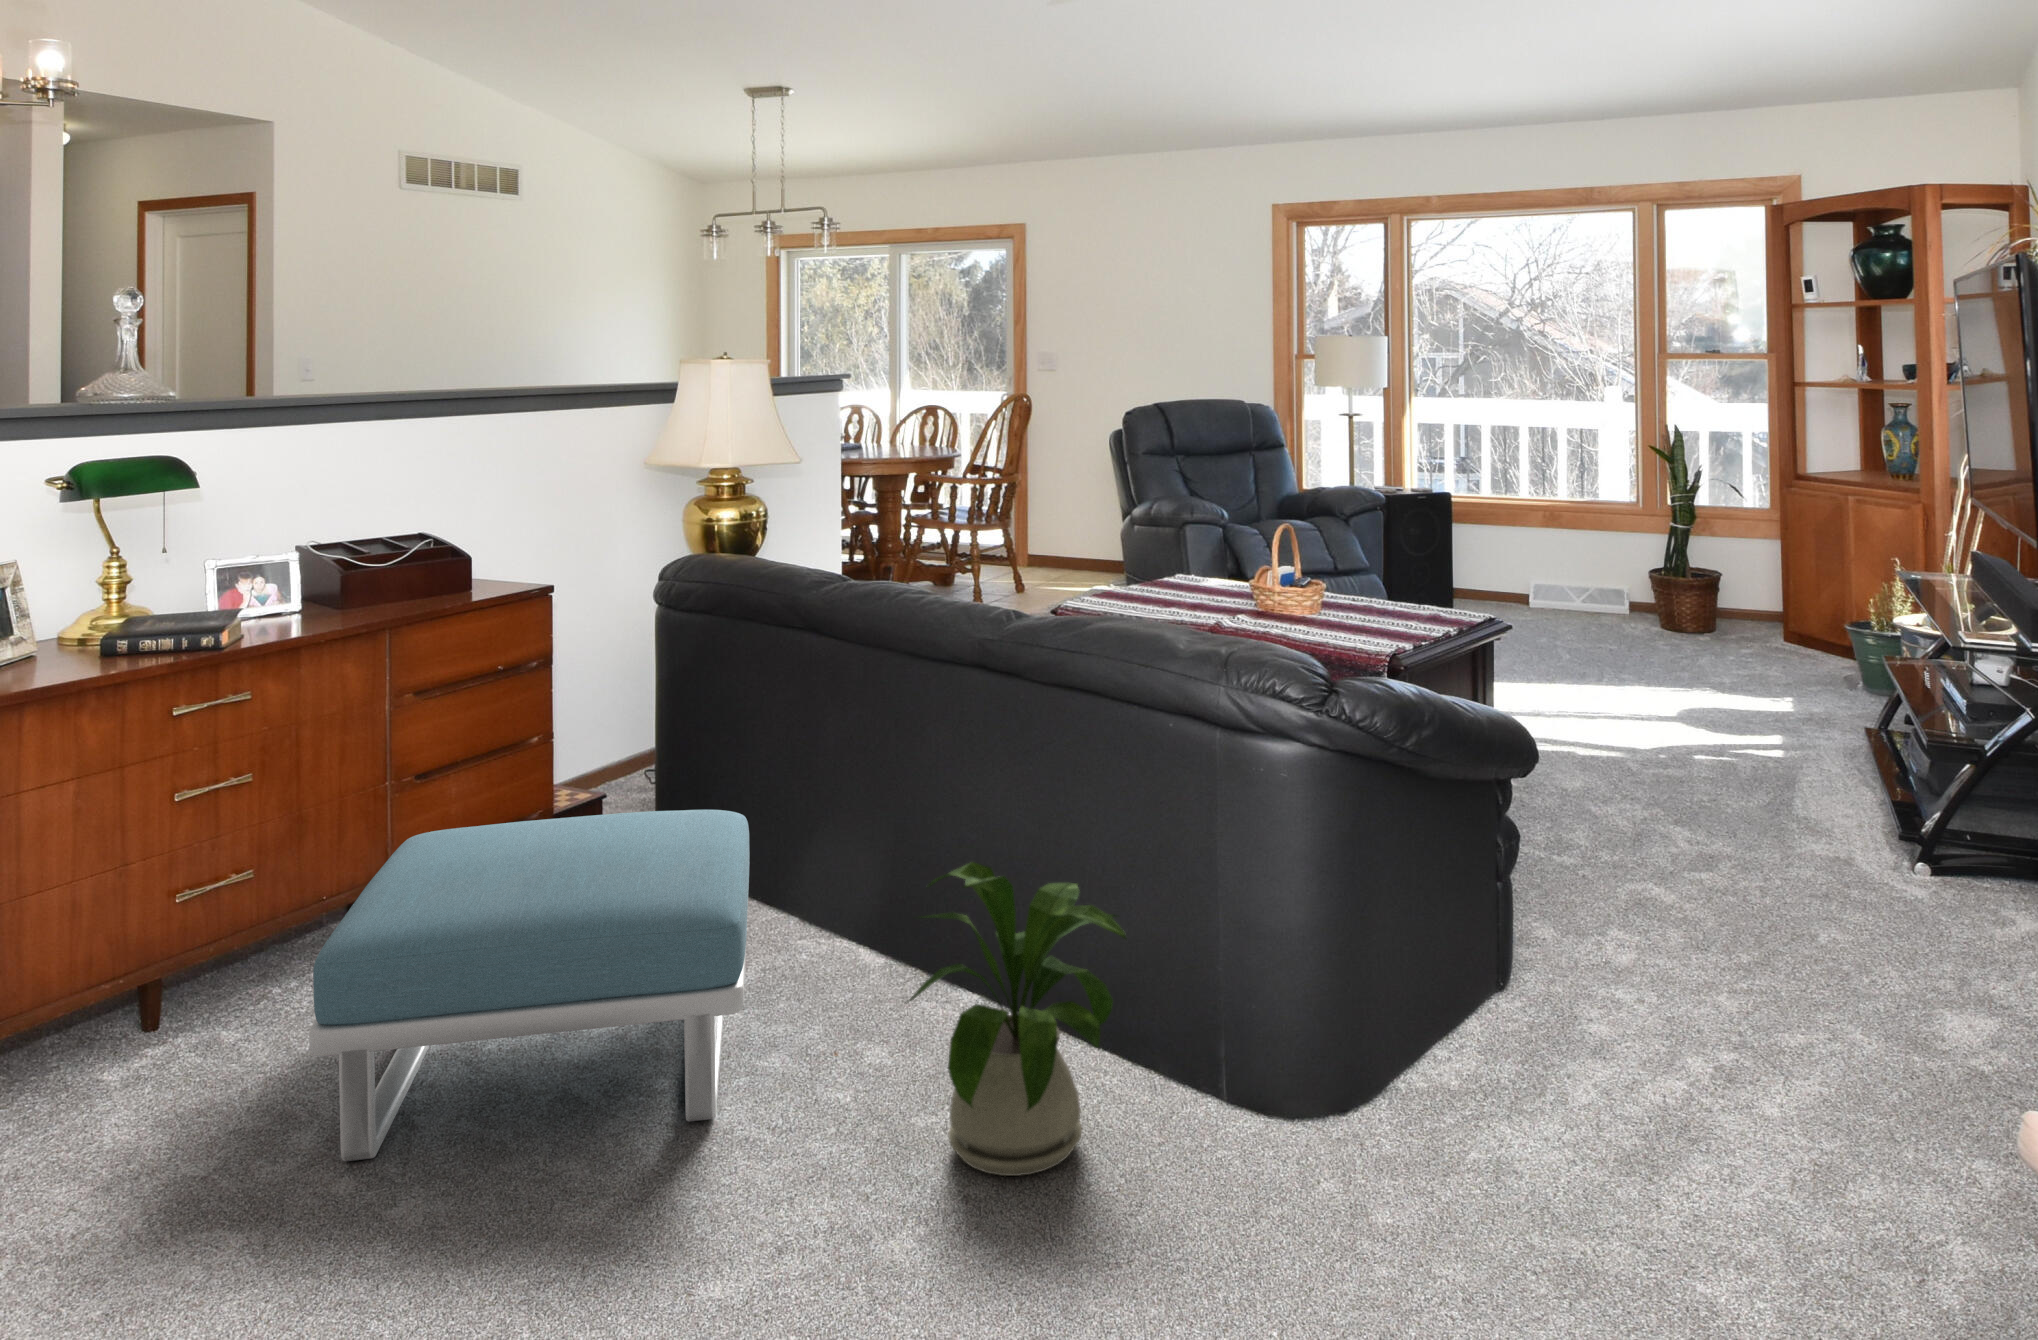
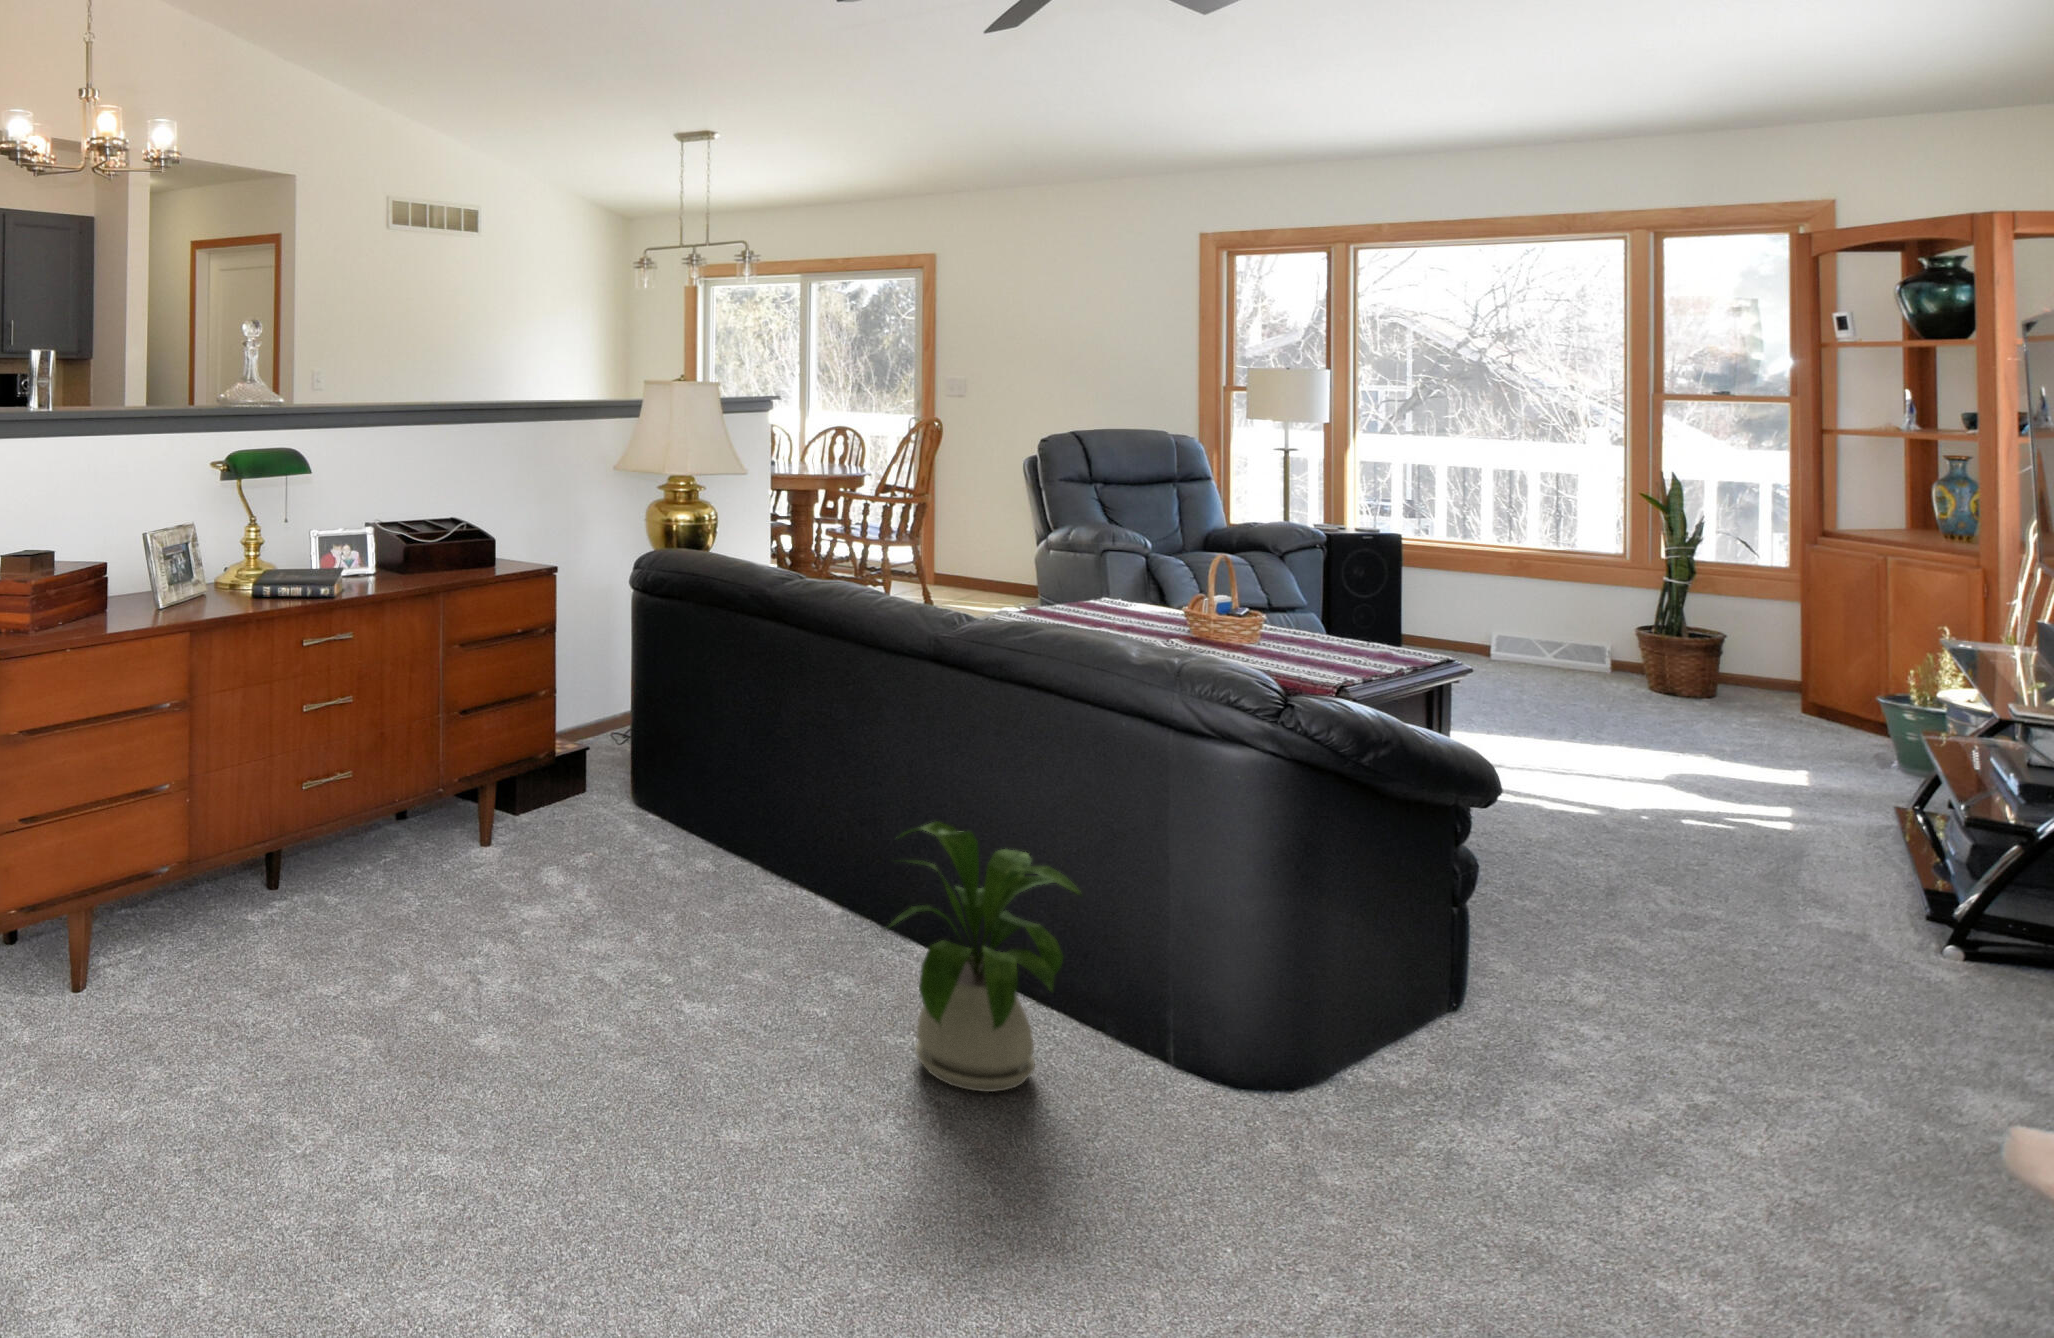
footstool: present [309,810,750,1161] -> none [410,758,739,1011]

